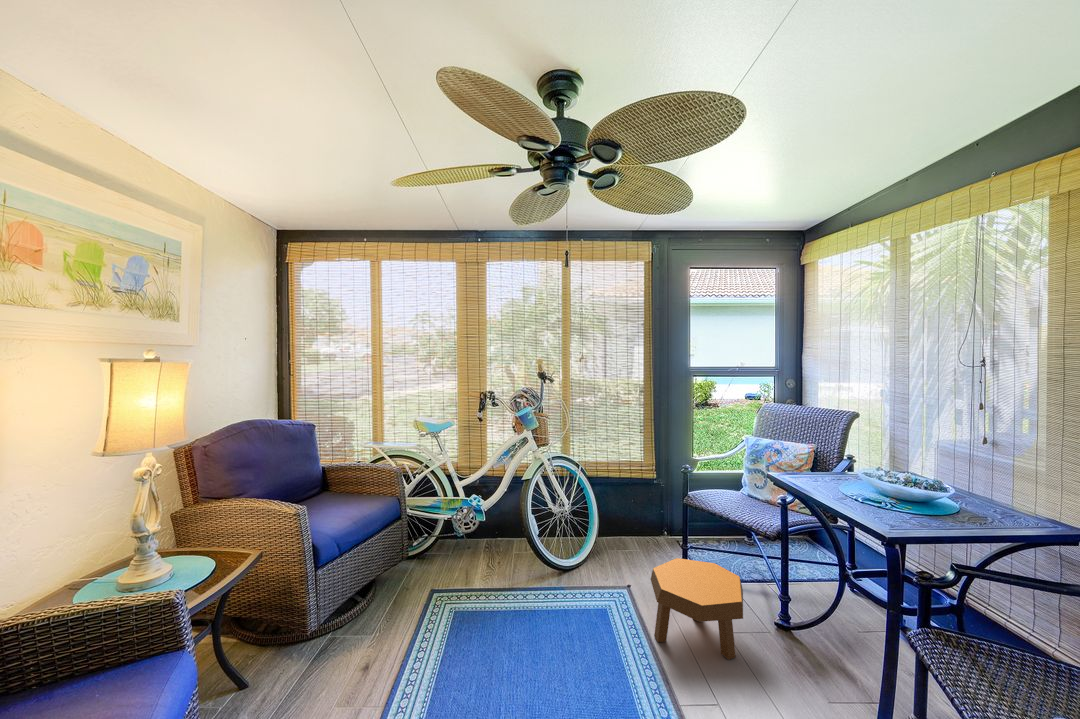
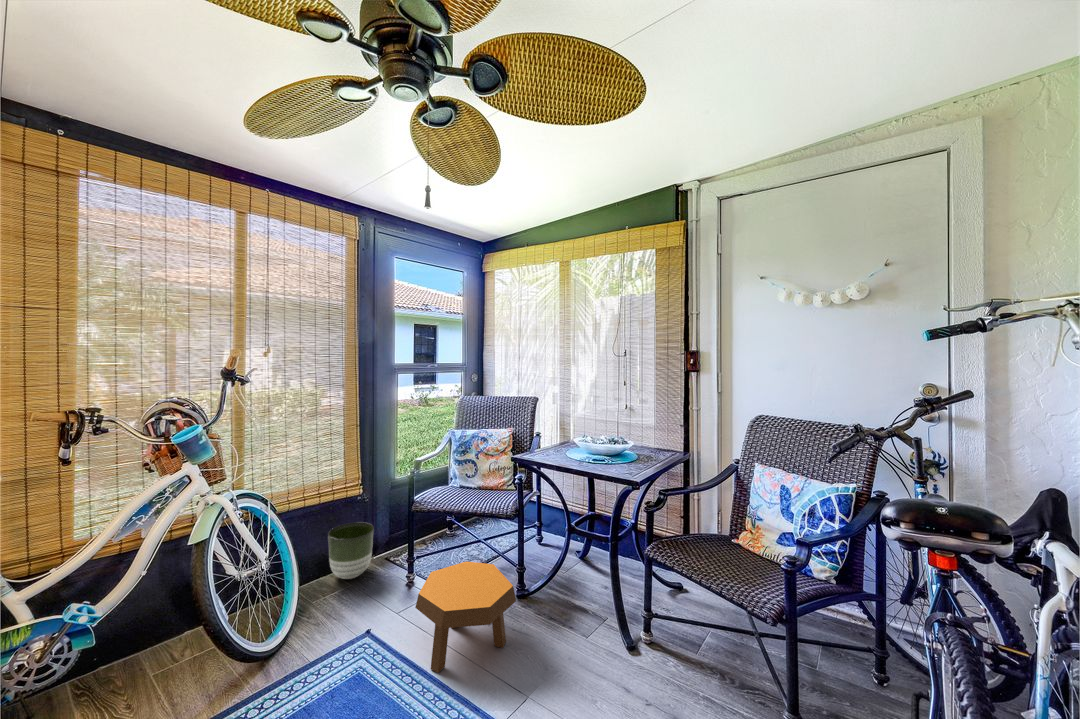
planter: none [625,501,660,546] -> present [328,522,374,579]

